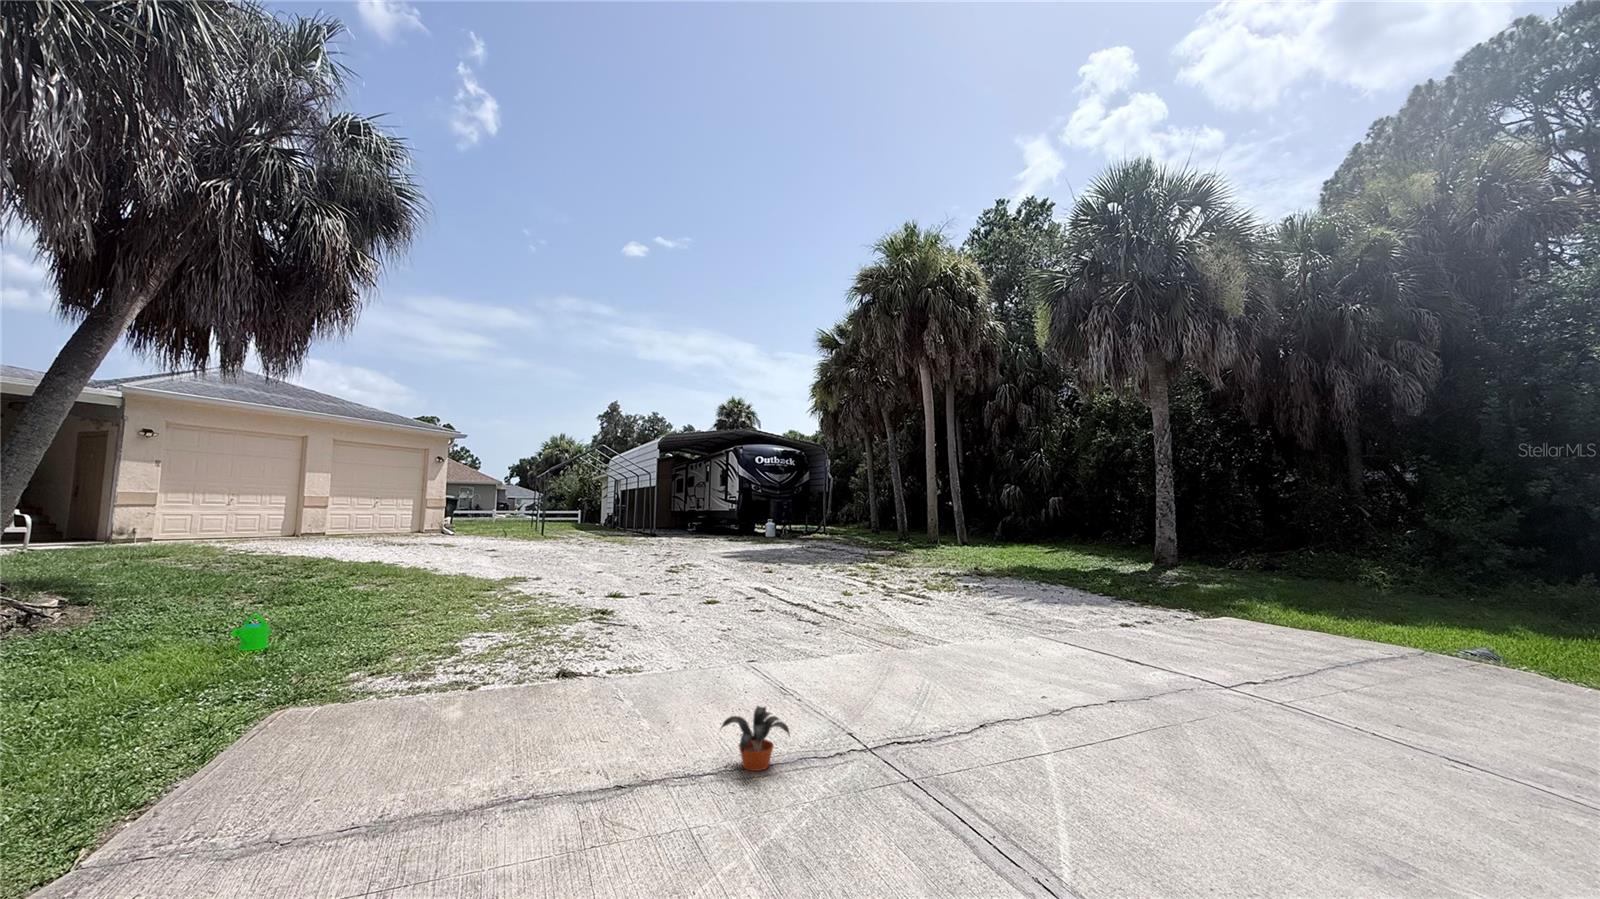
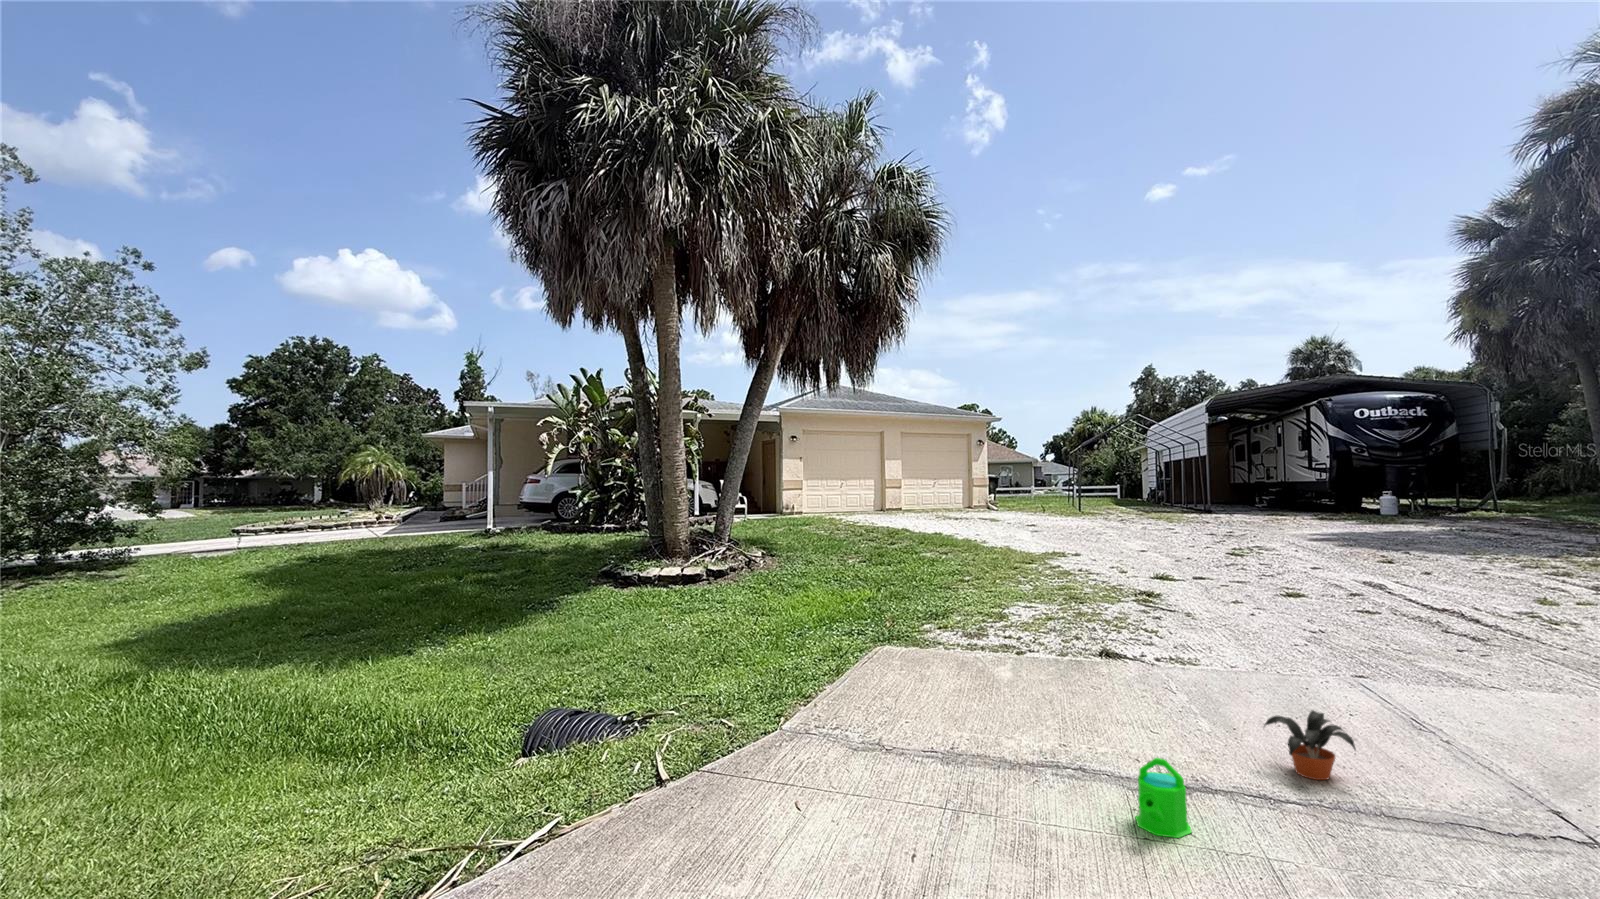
watering can: present [232,614,271,651] -> present [1136,758,1192,838]

